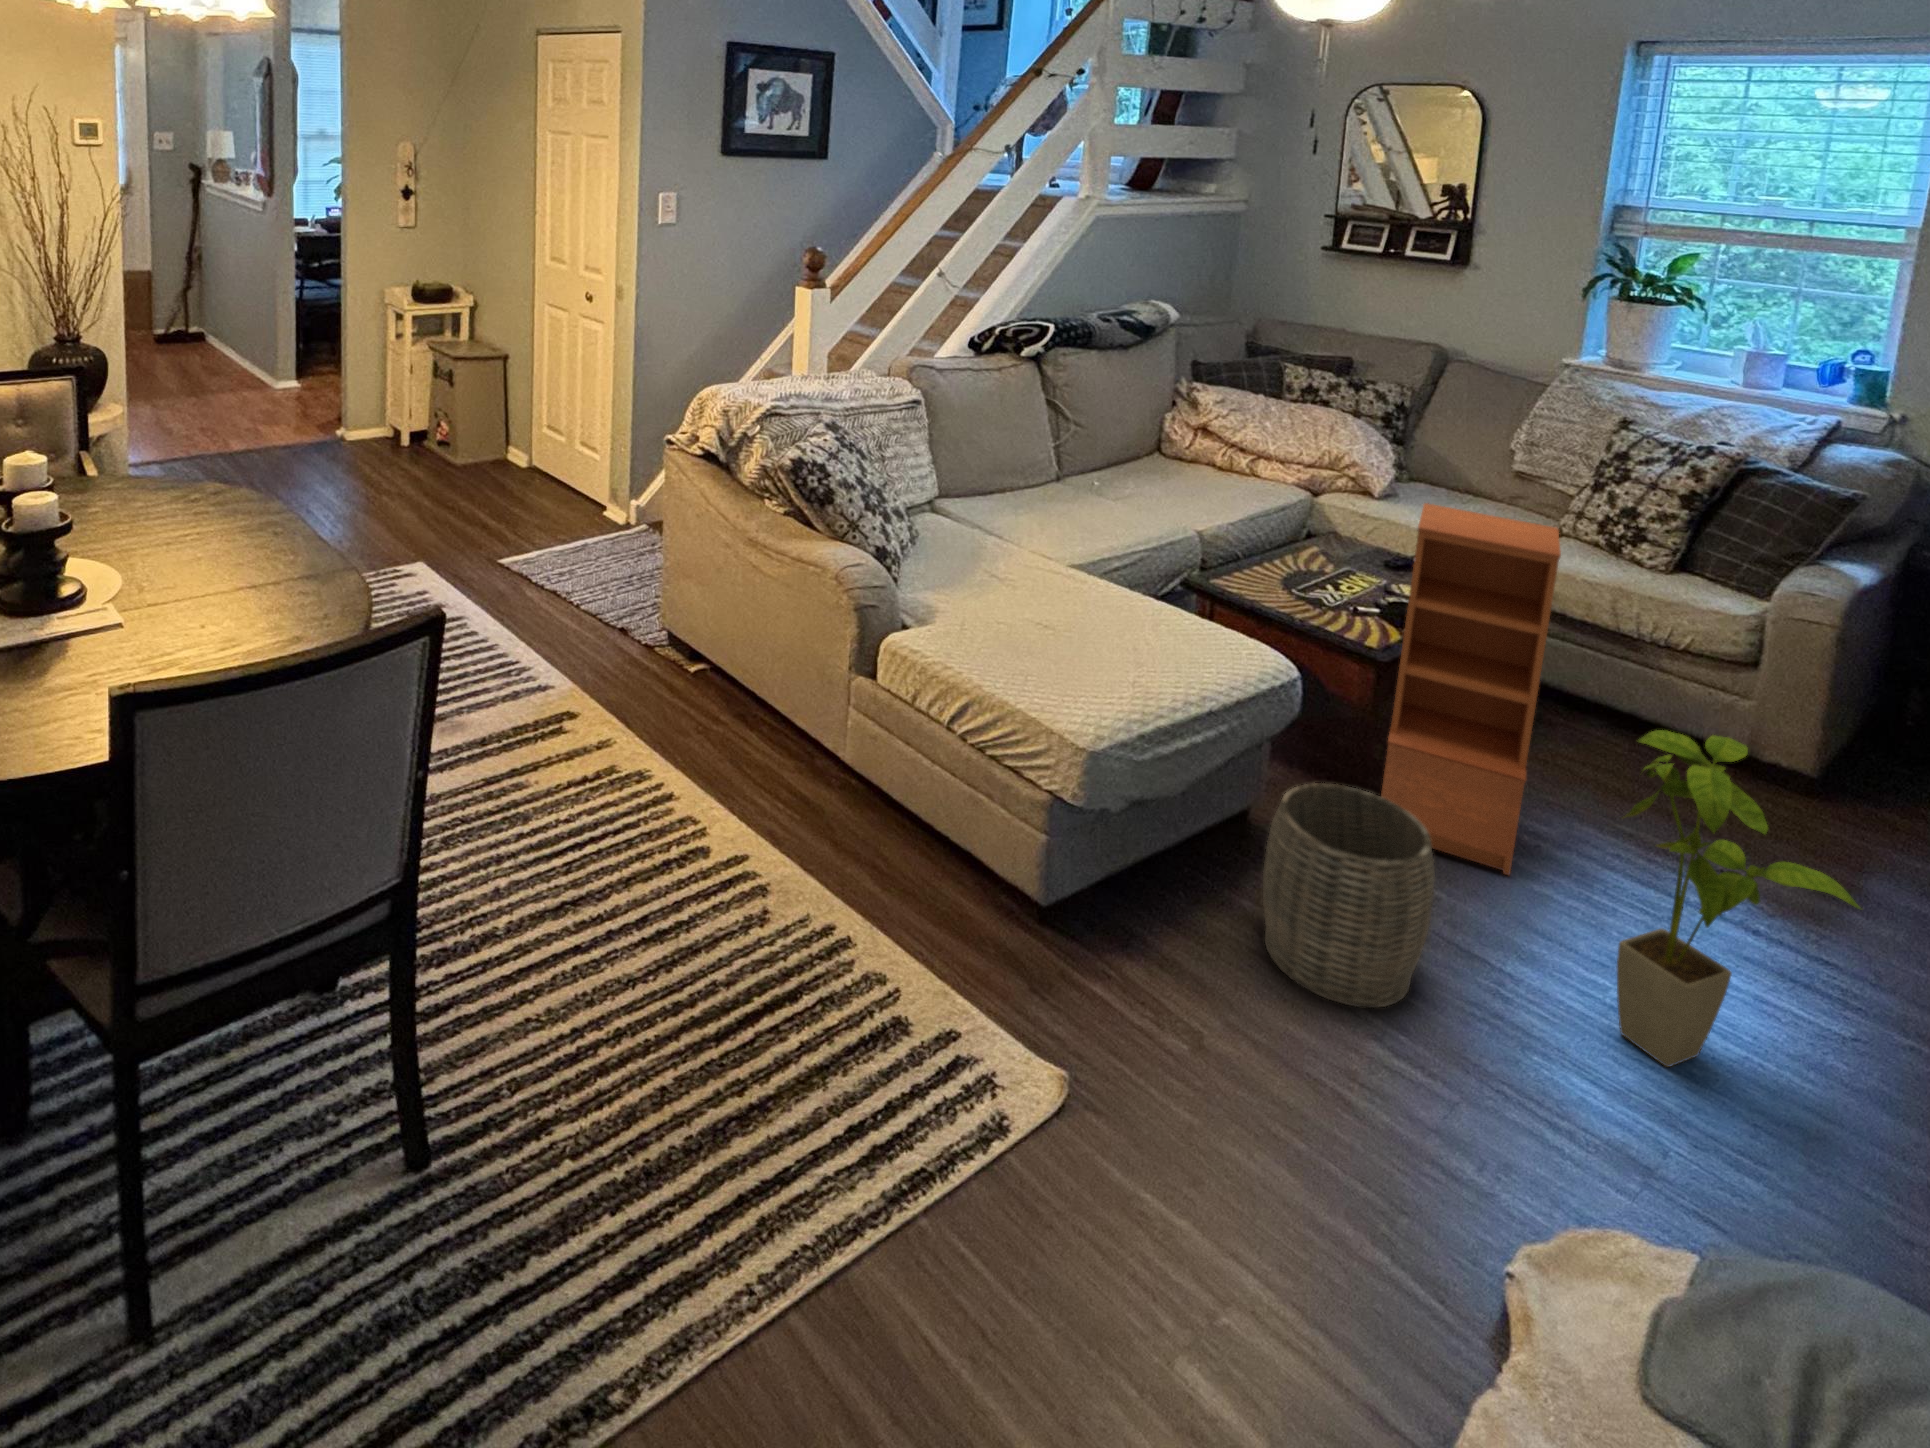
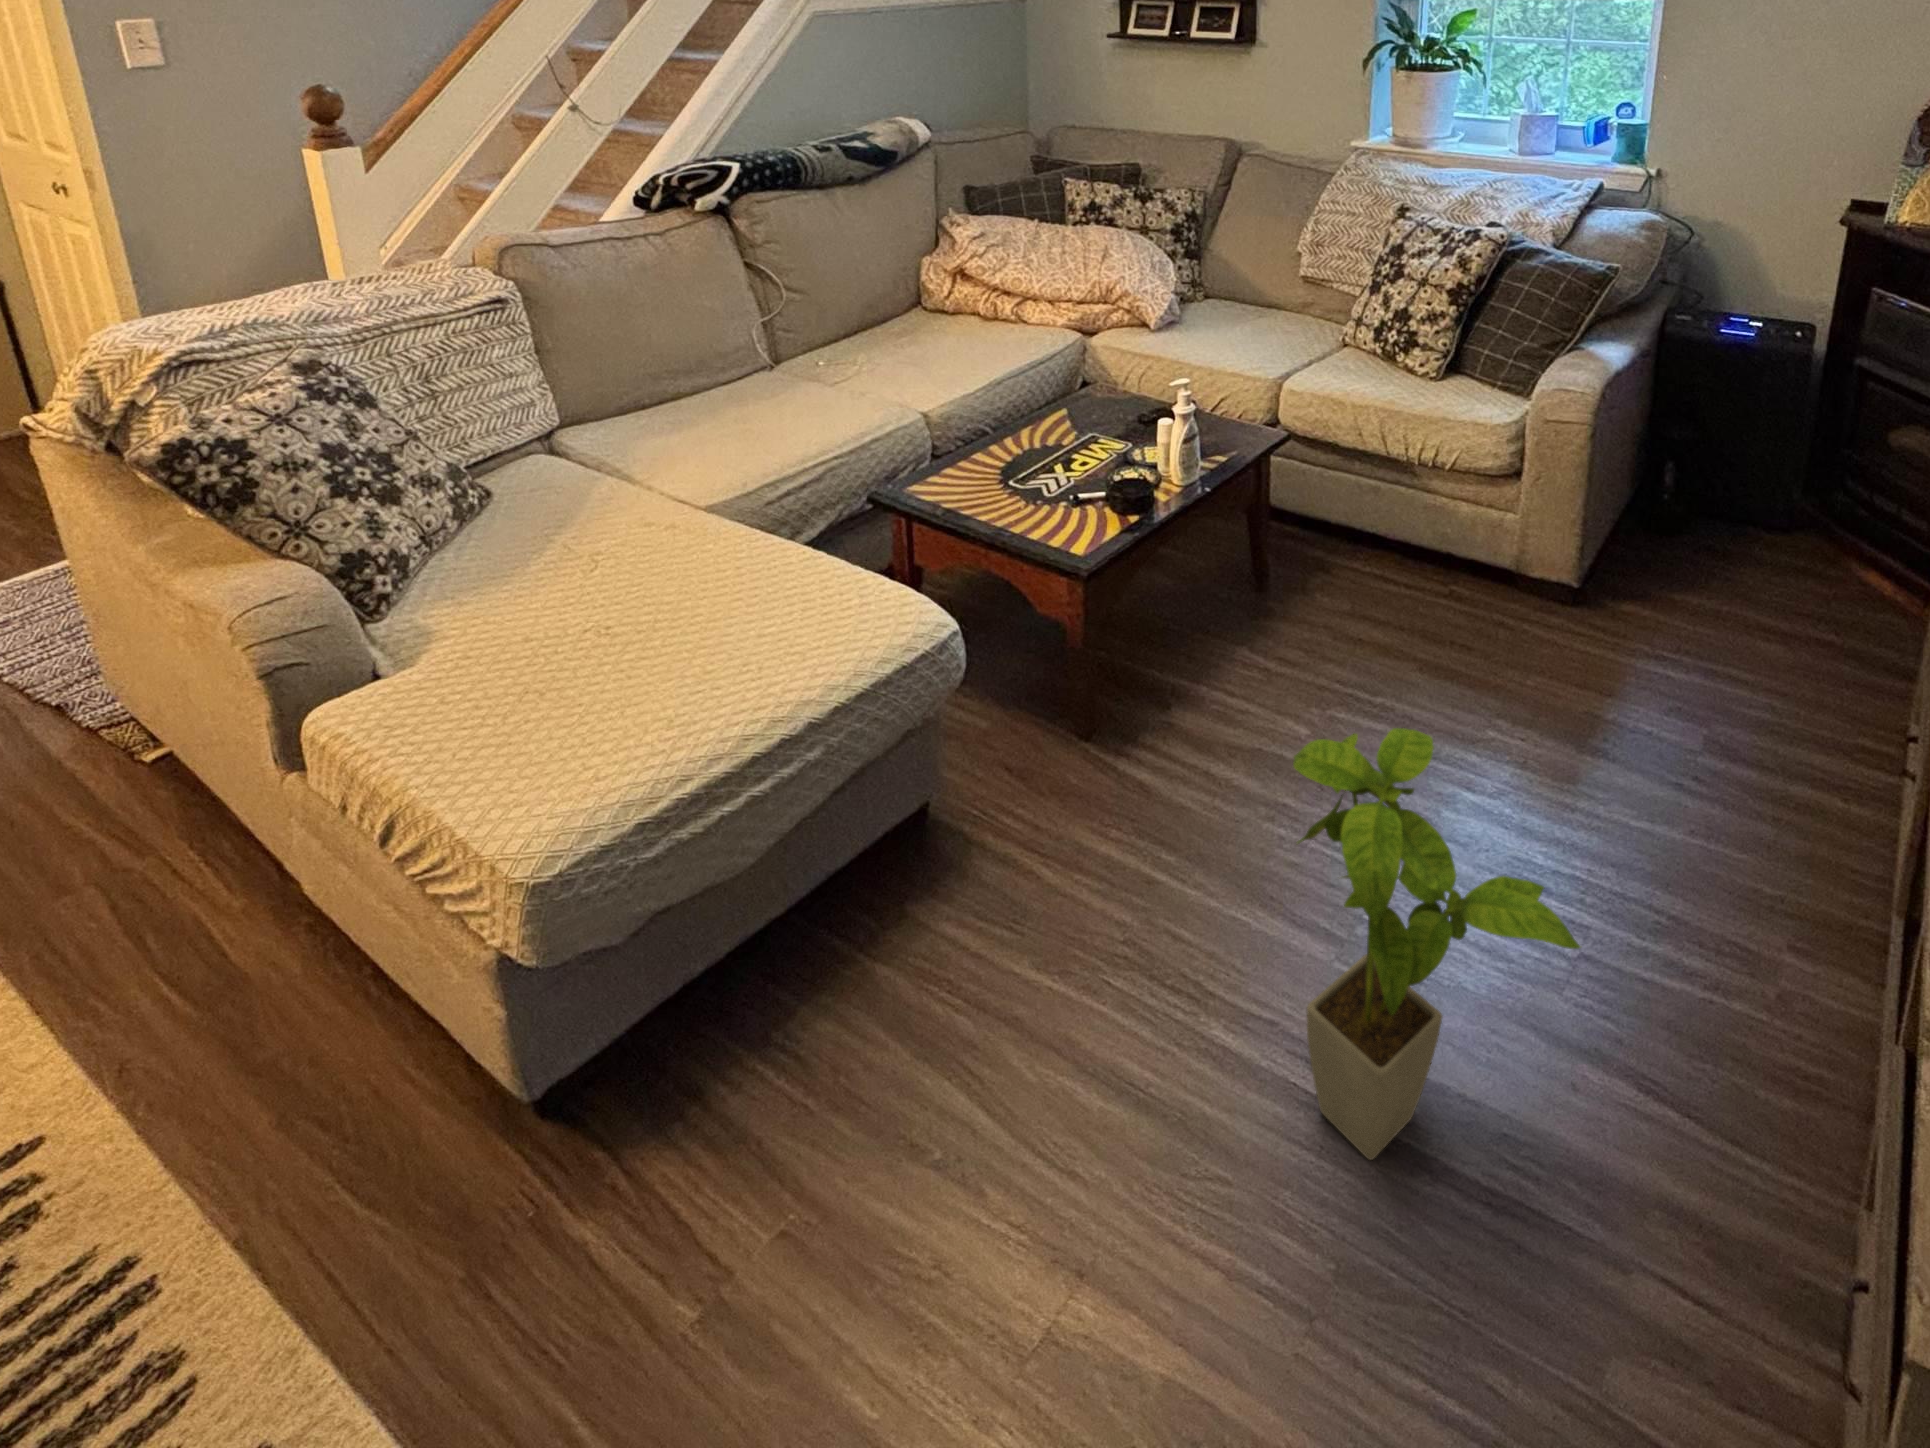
bookcase: present [1381,503,1561,875] -> none [1077,371,1268,839]
woven basket: present [1263,783,1435,1008] -> none [822,845,1064,1212]

